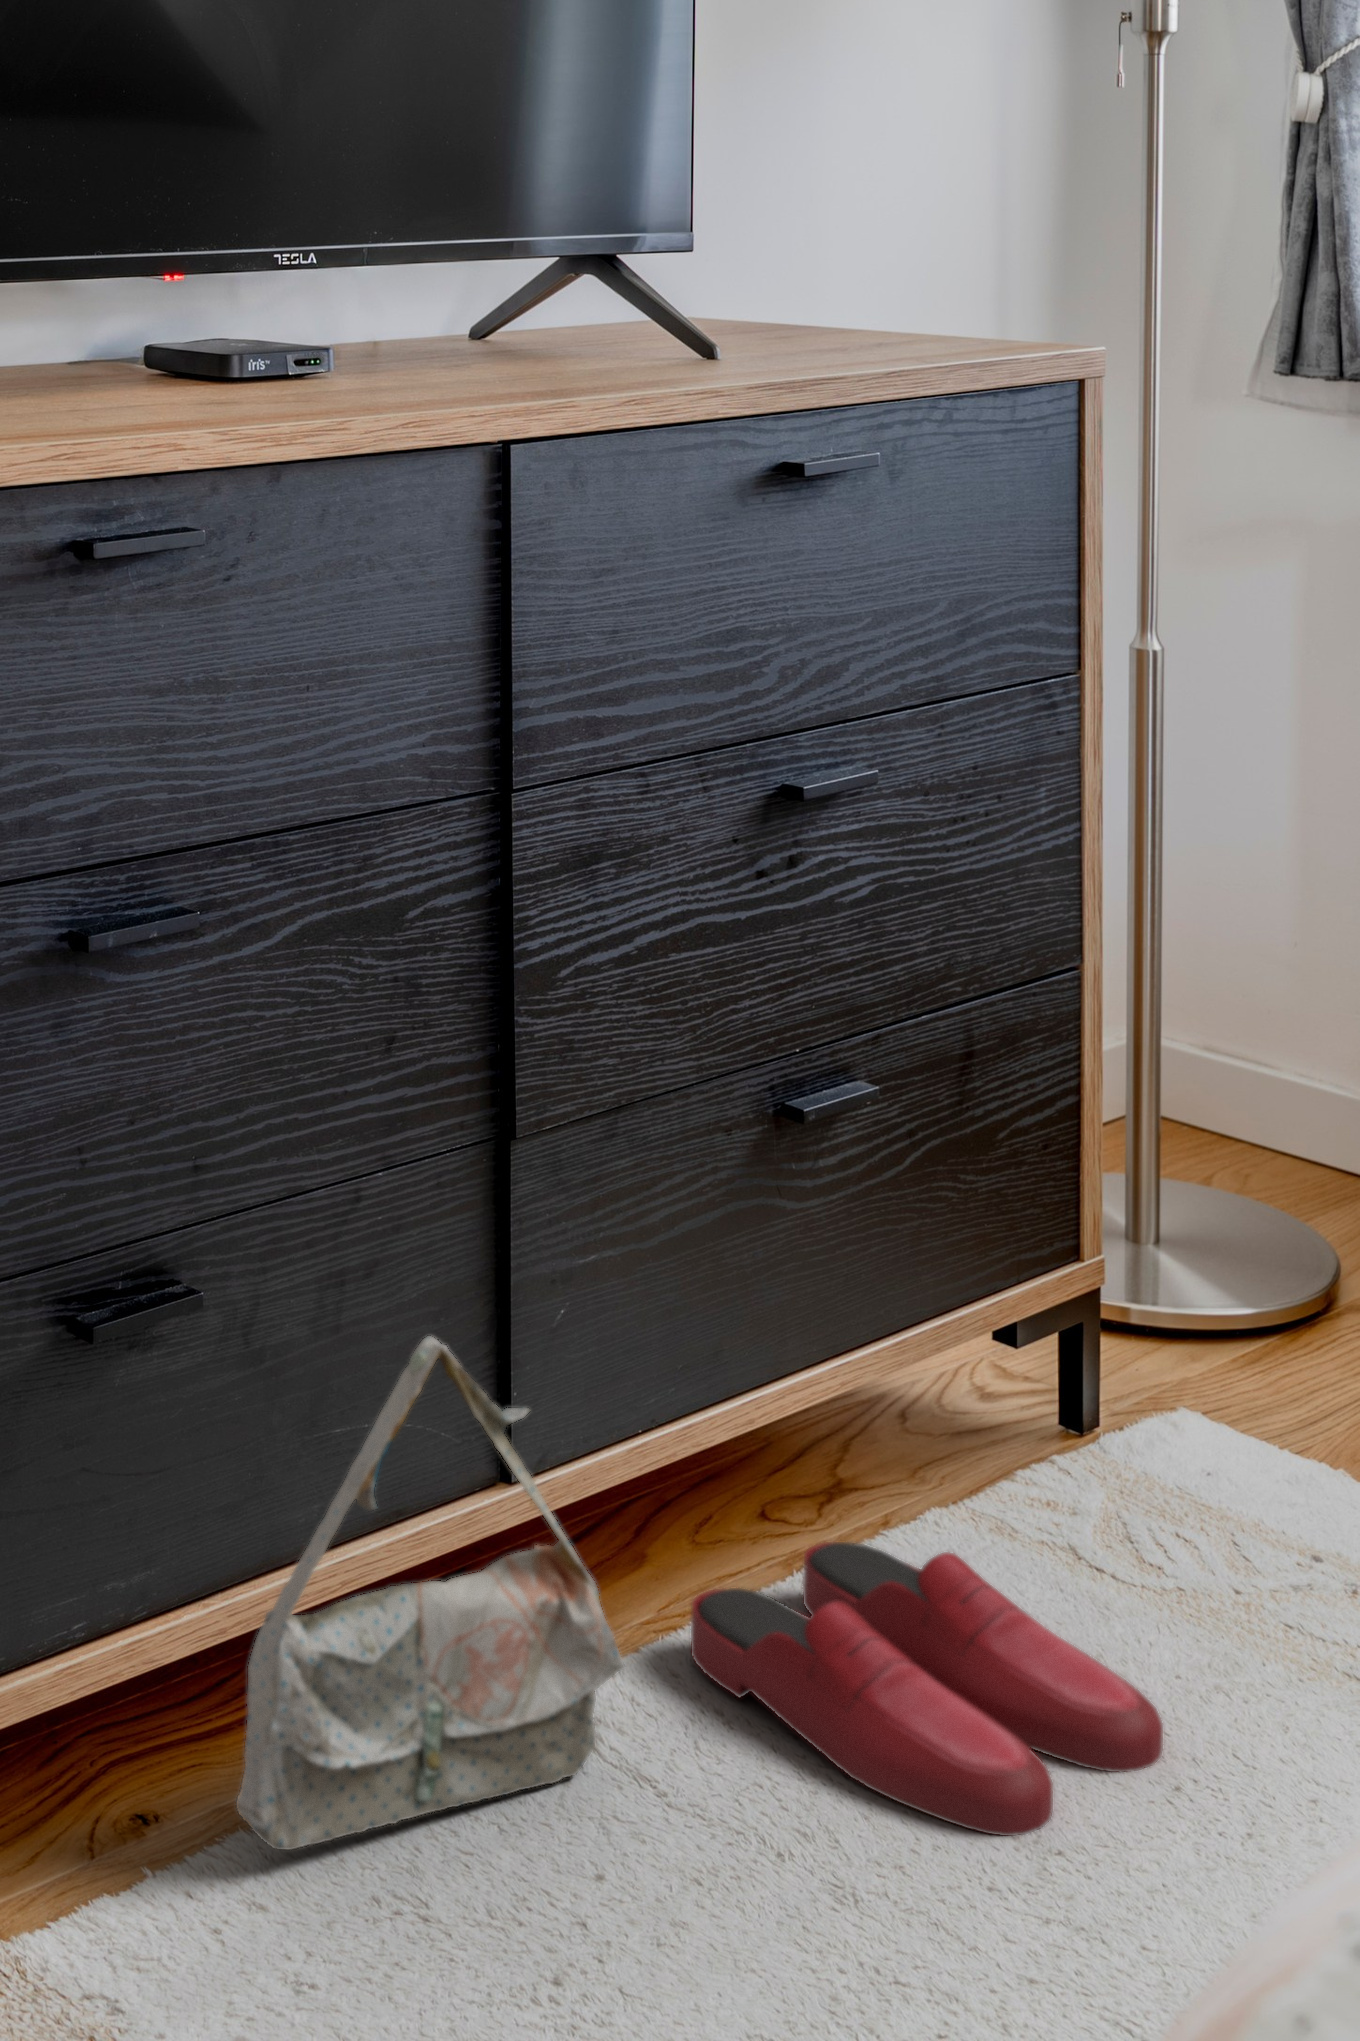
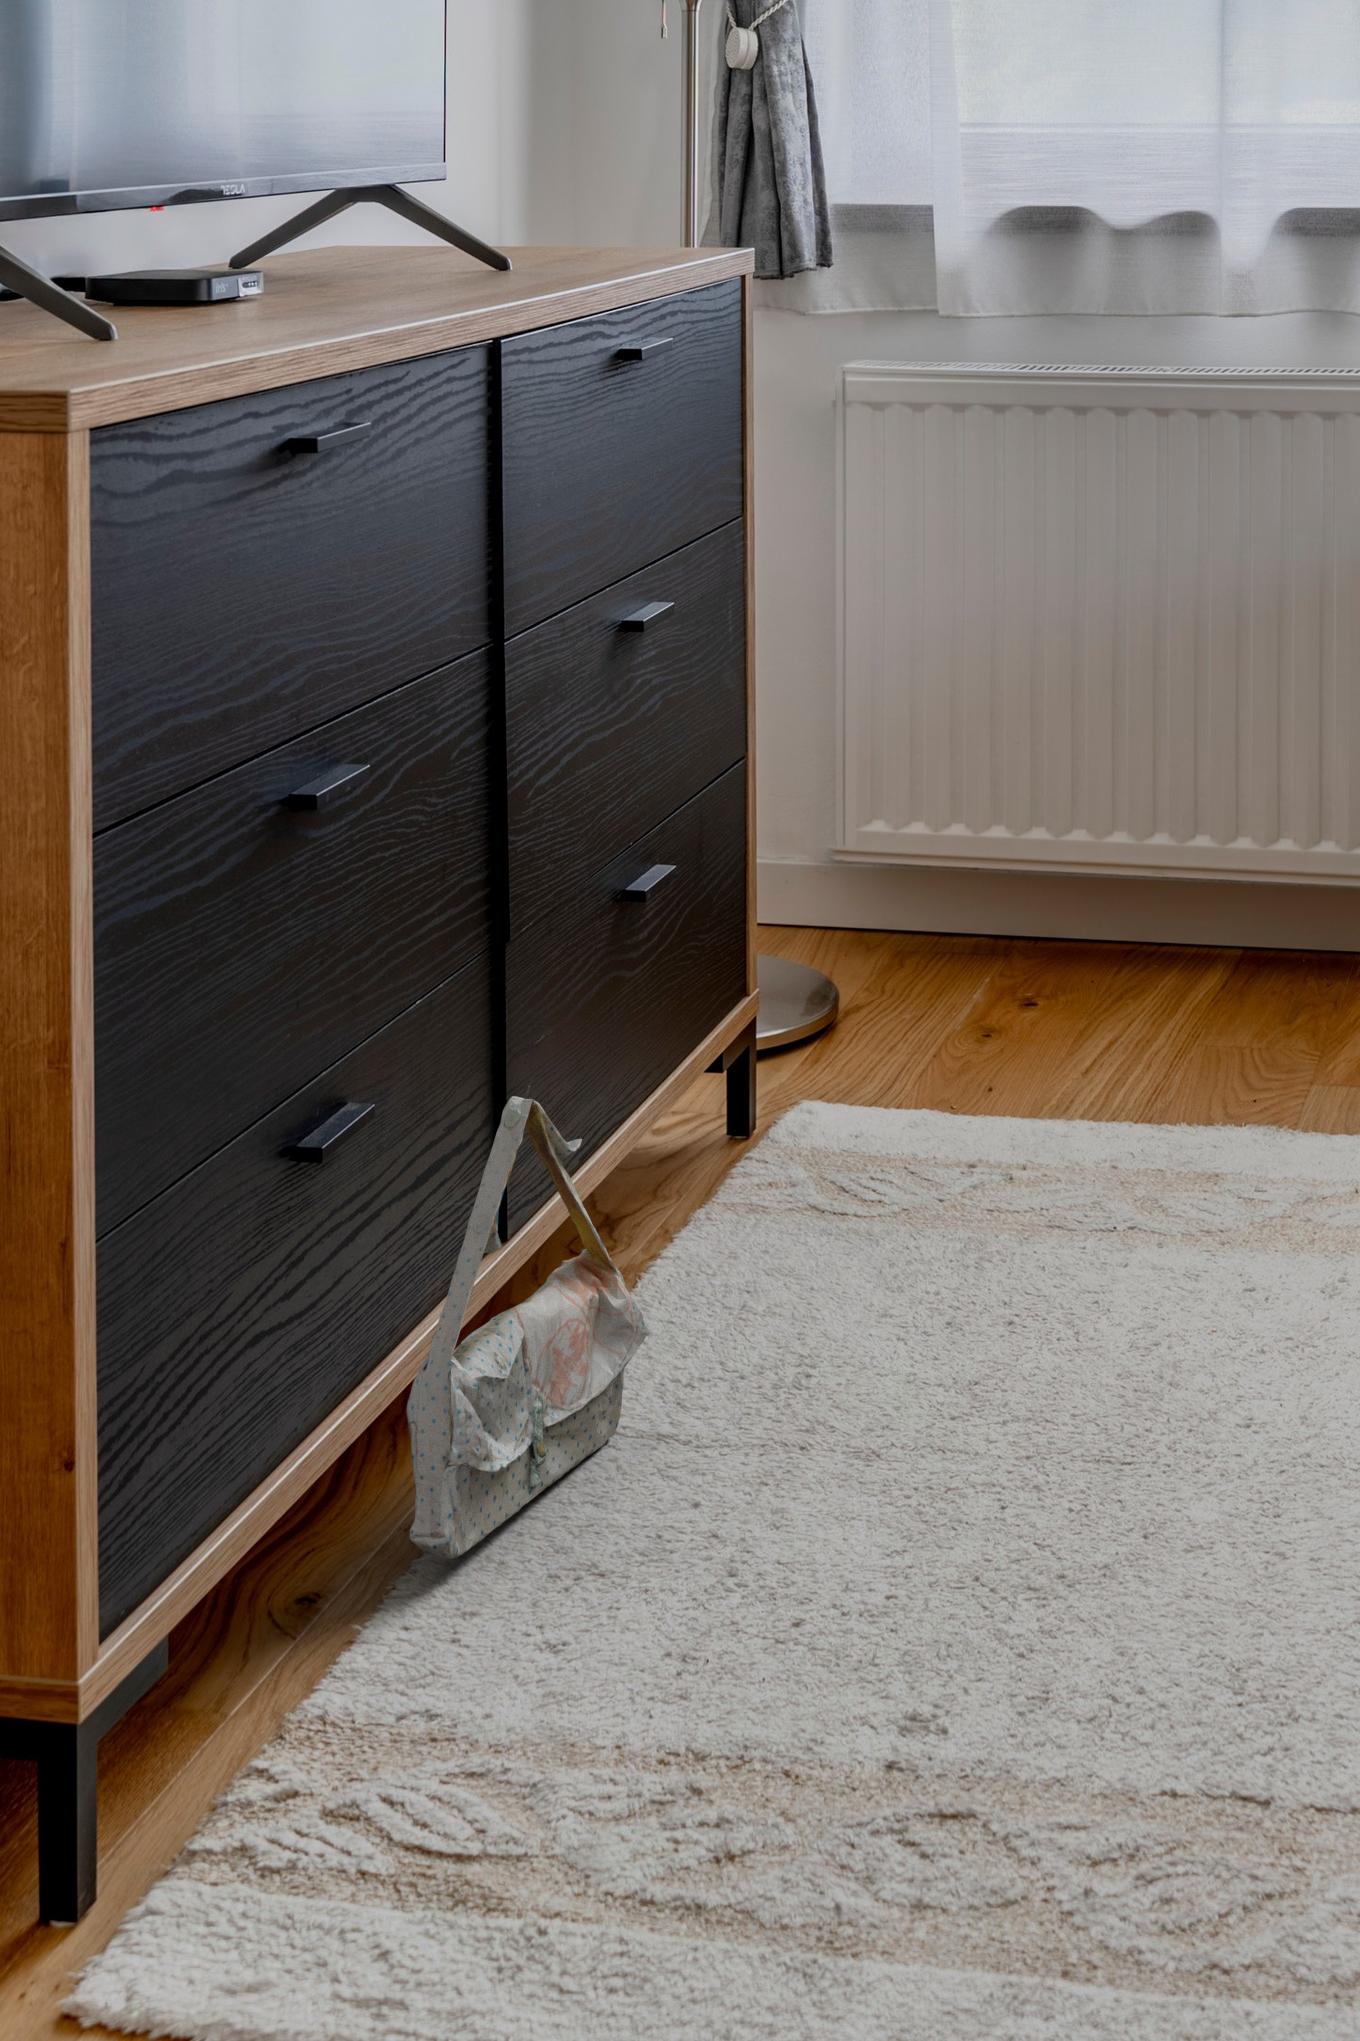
slippers: present [691,1542,1163,1836] -> none [619,1195,974,1370]

